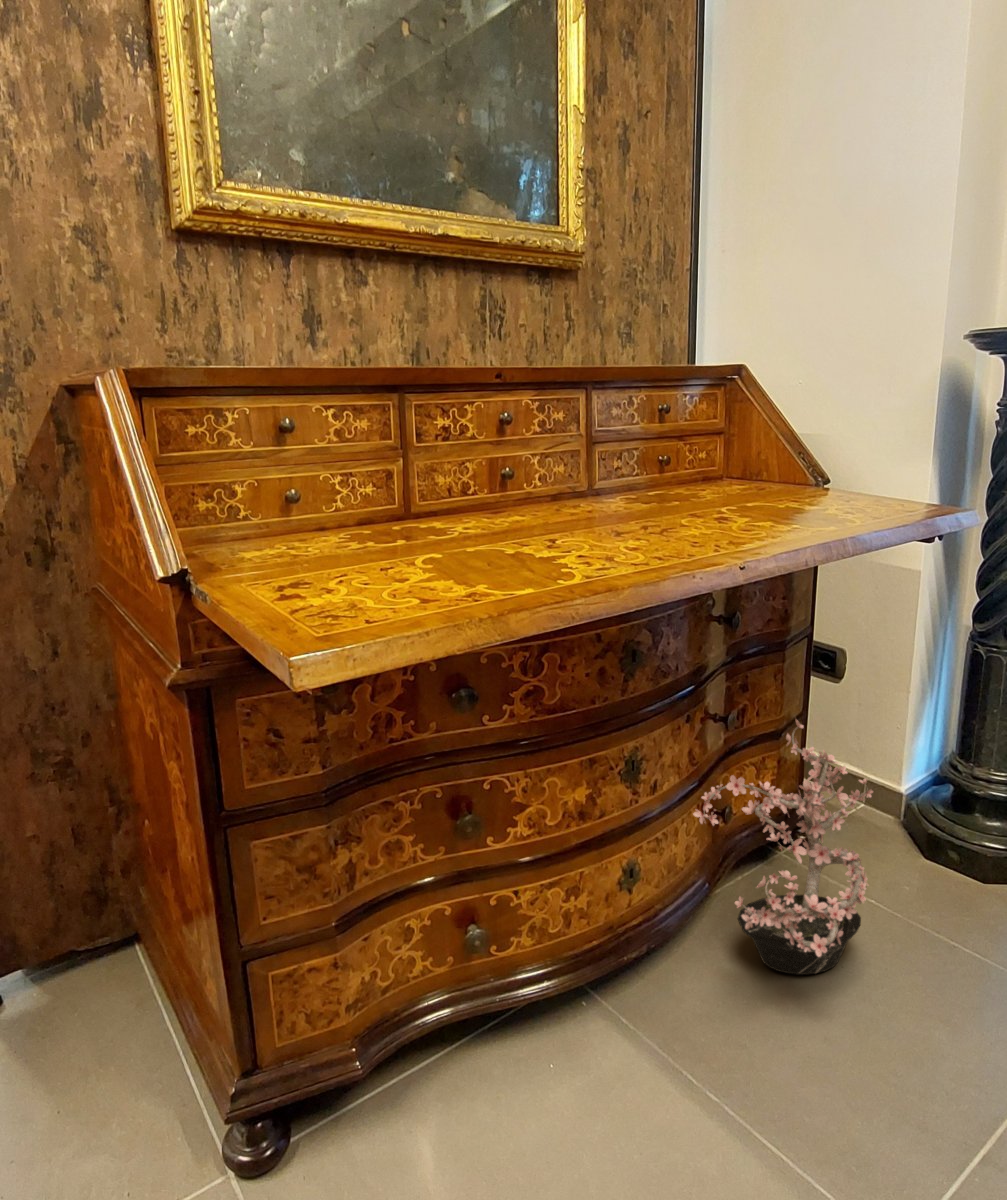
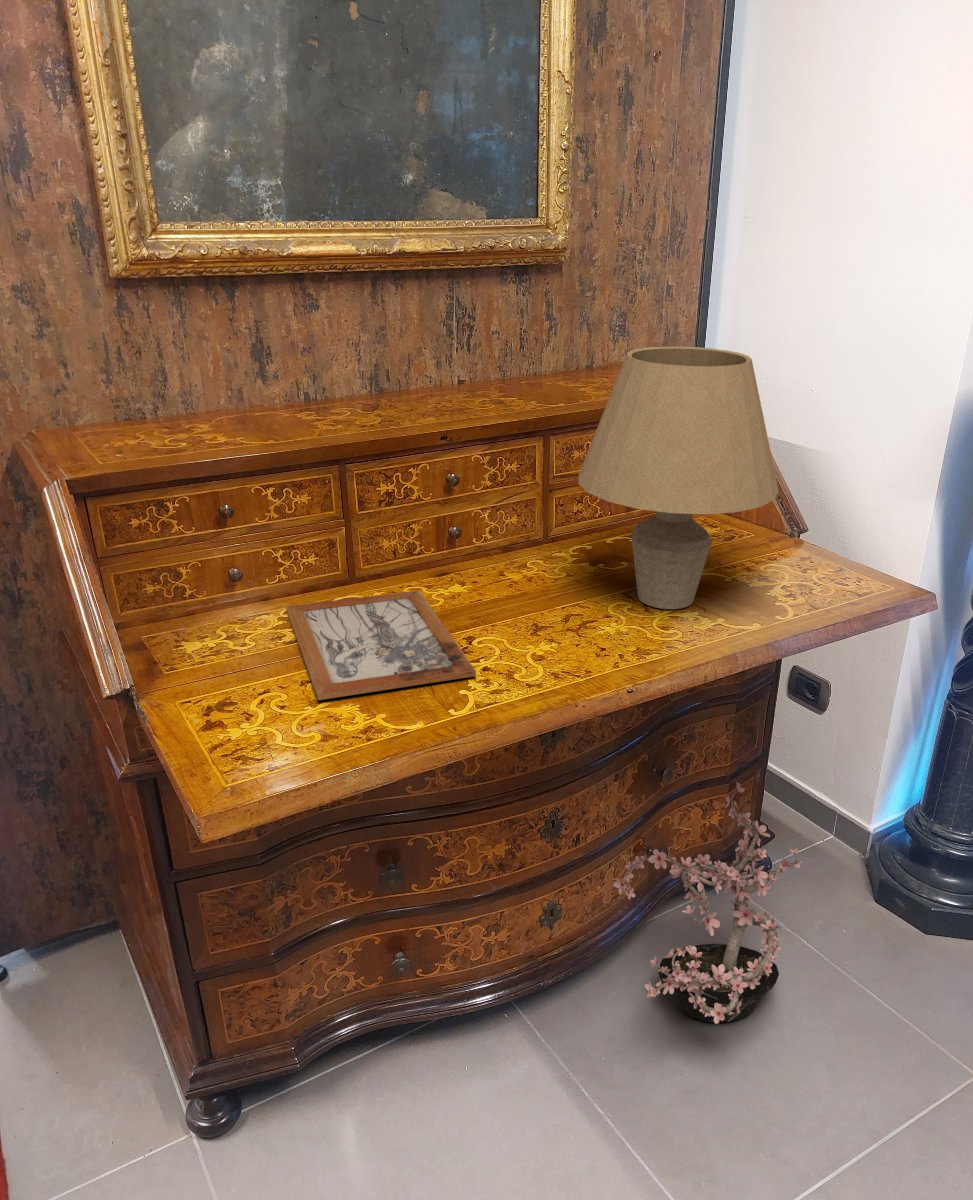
table lamp: none [630,251,830,517] -> present [578,346,779,609]
picture frame: none [349,517,558,566] -> present [286,590,476,700]

